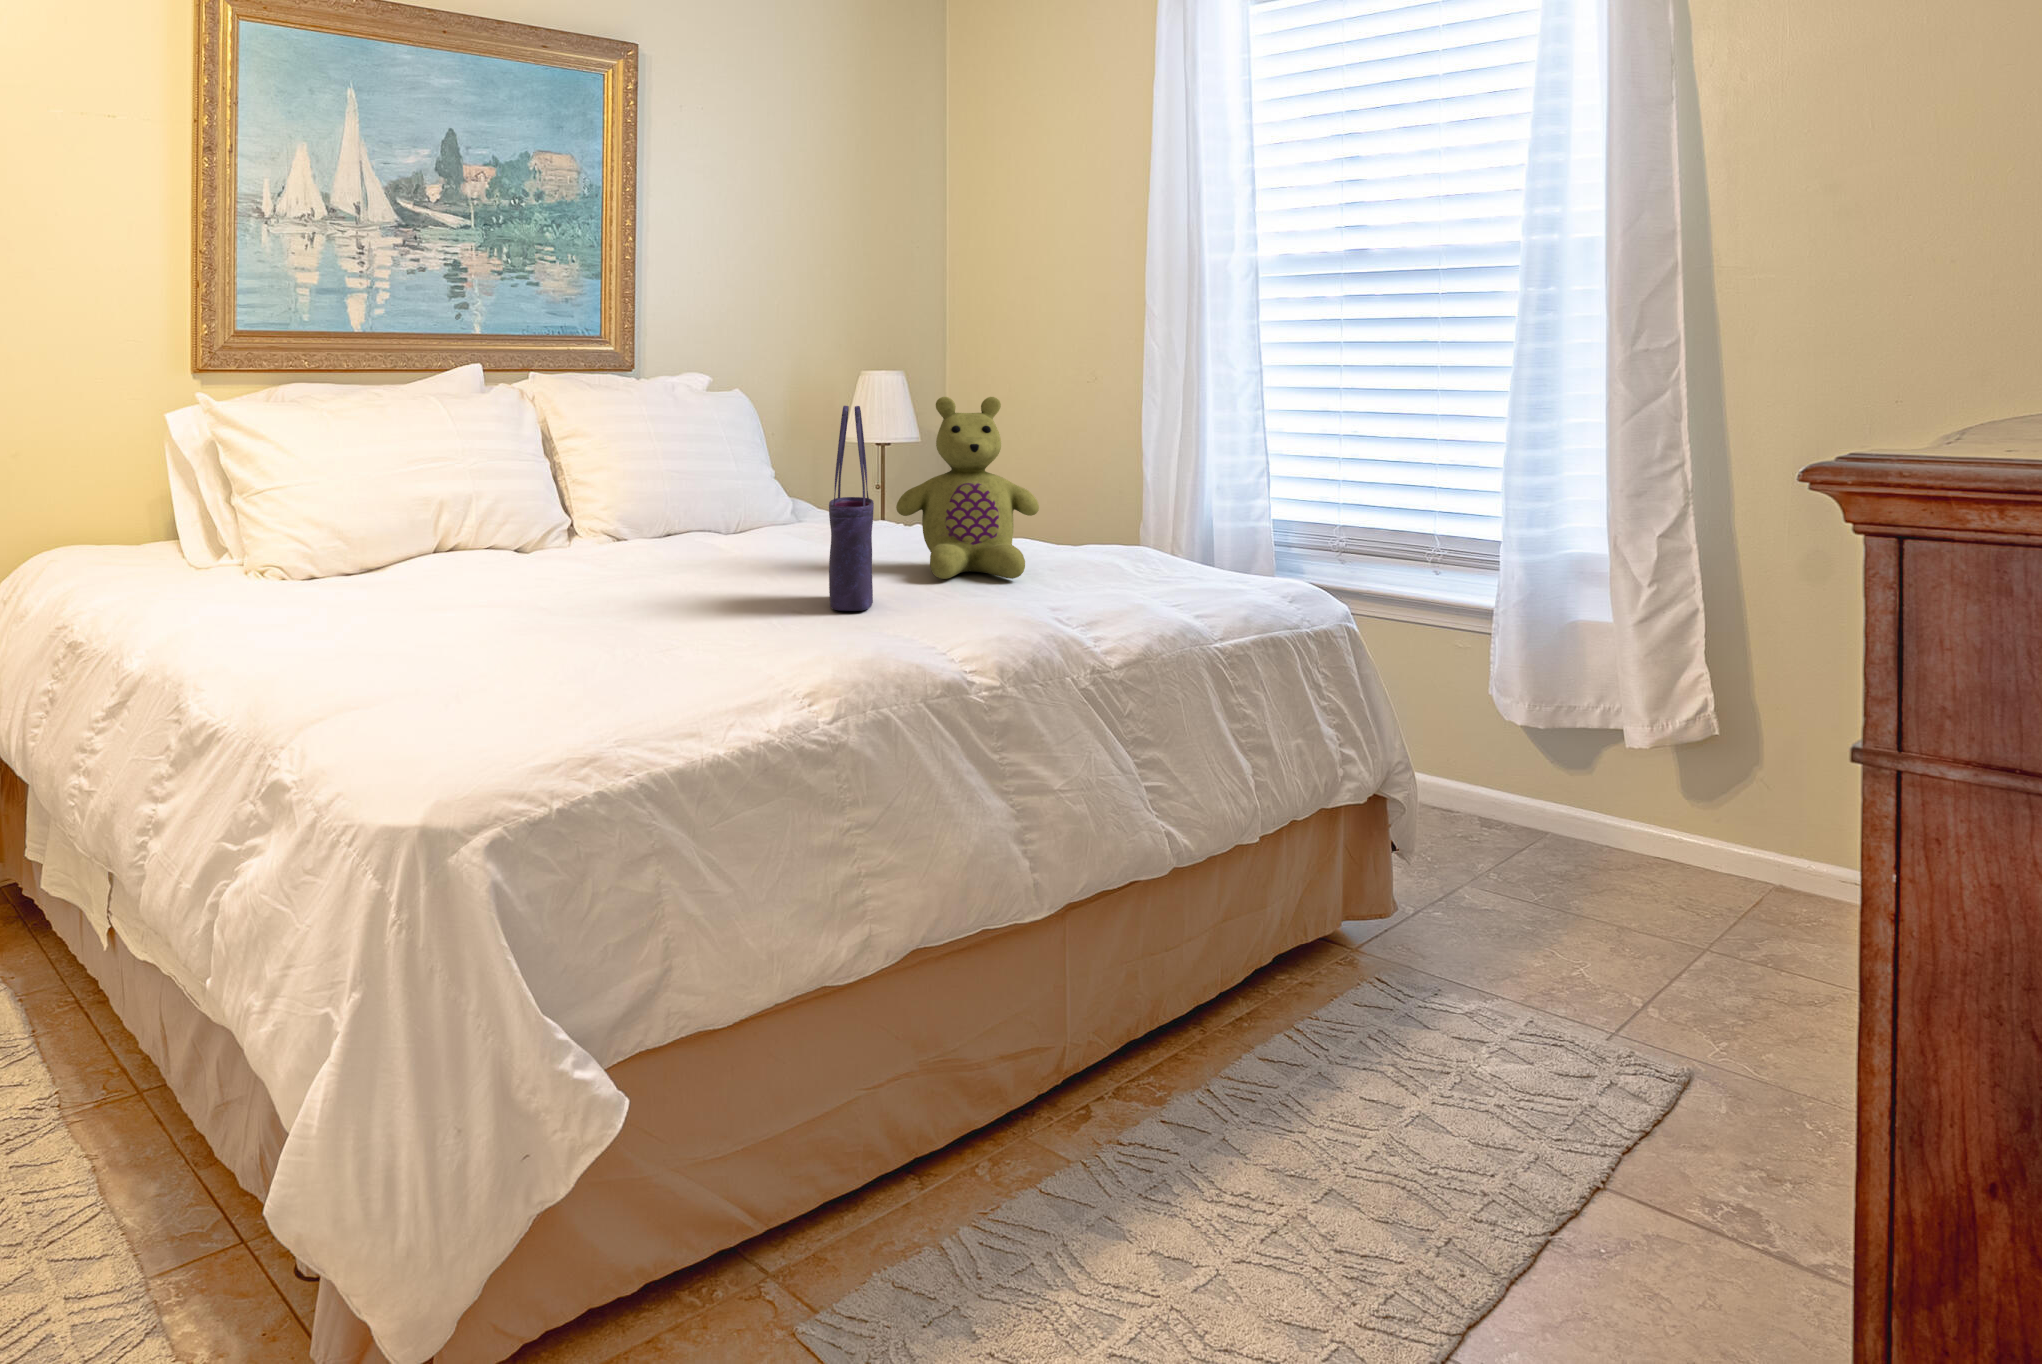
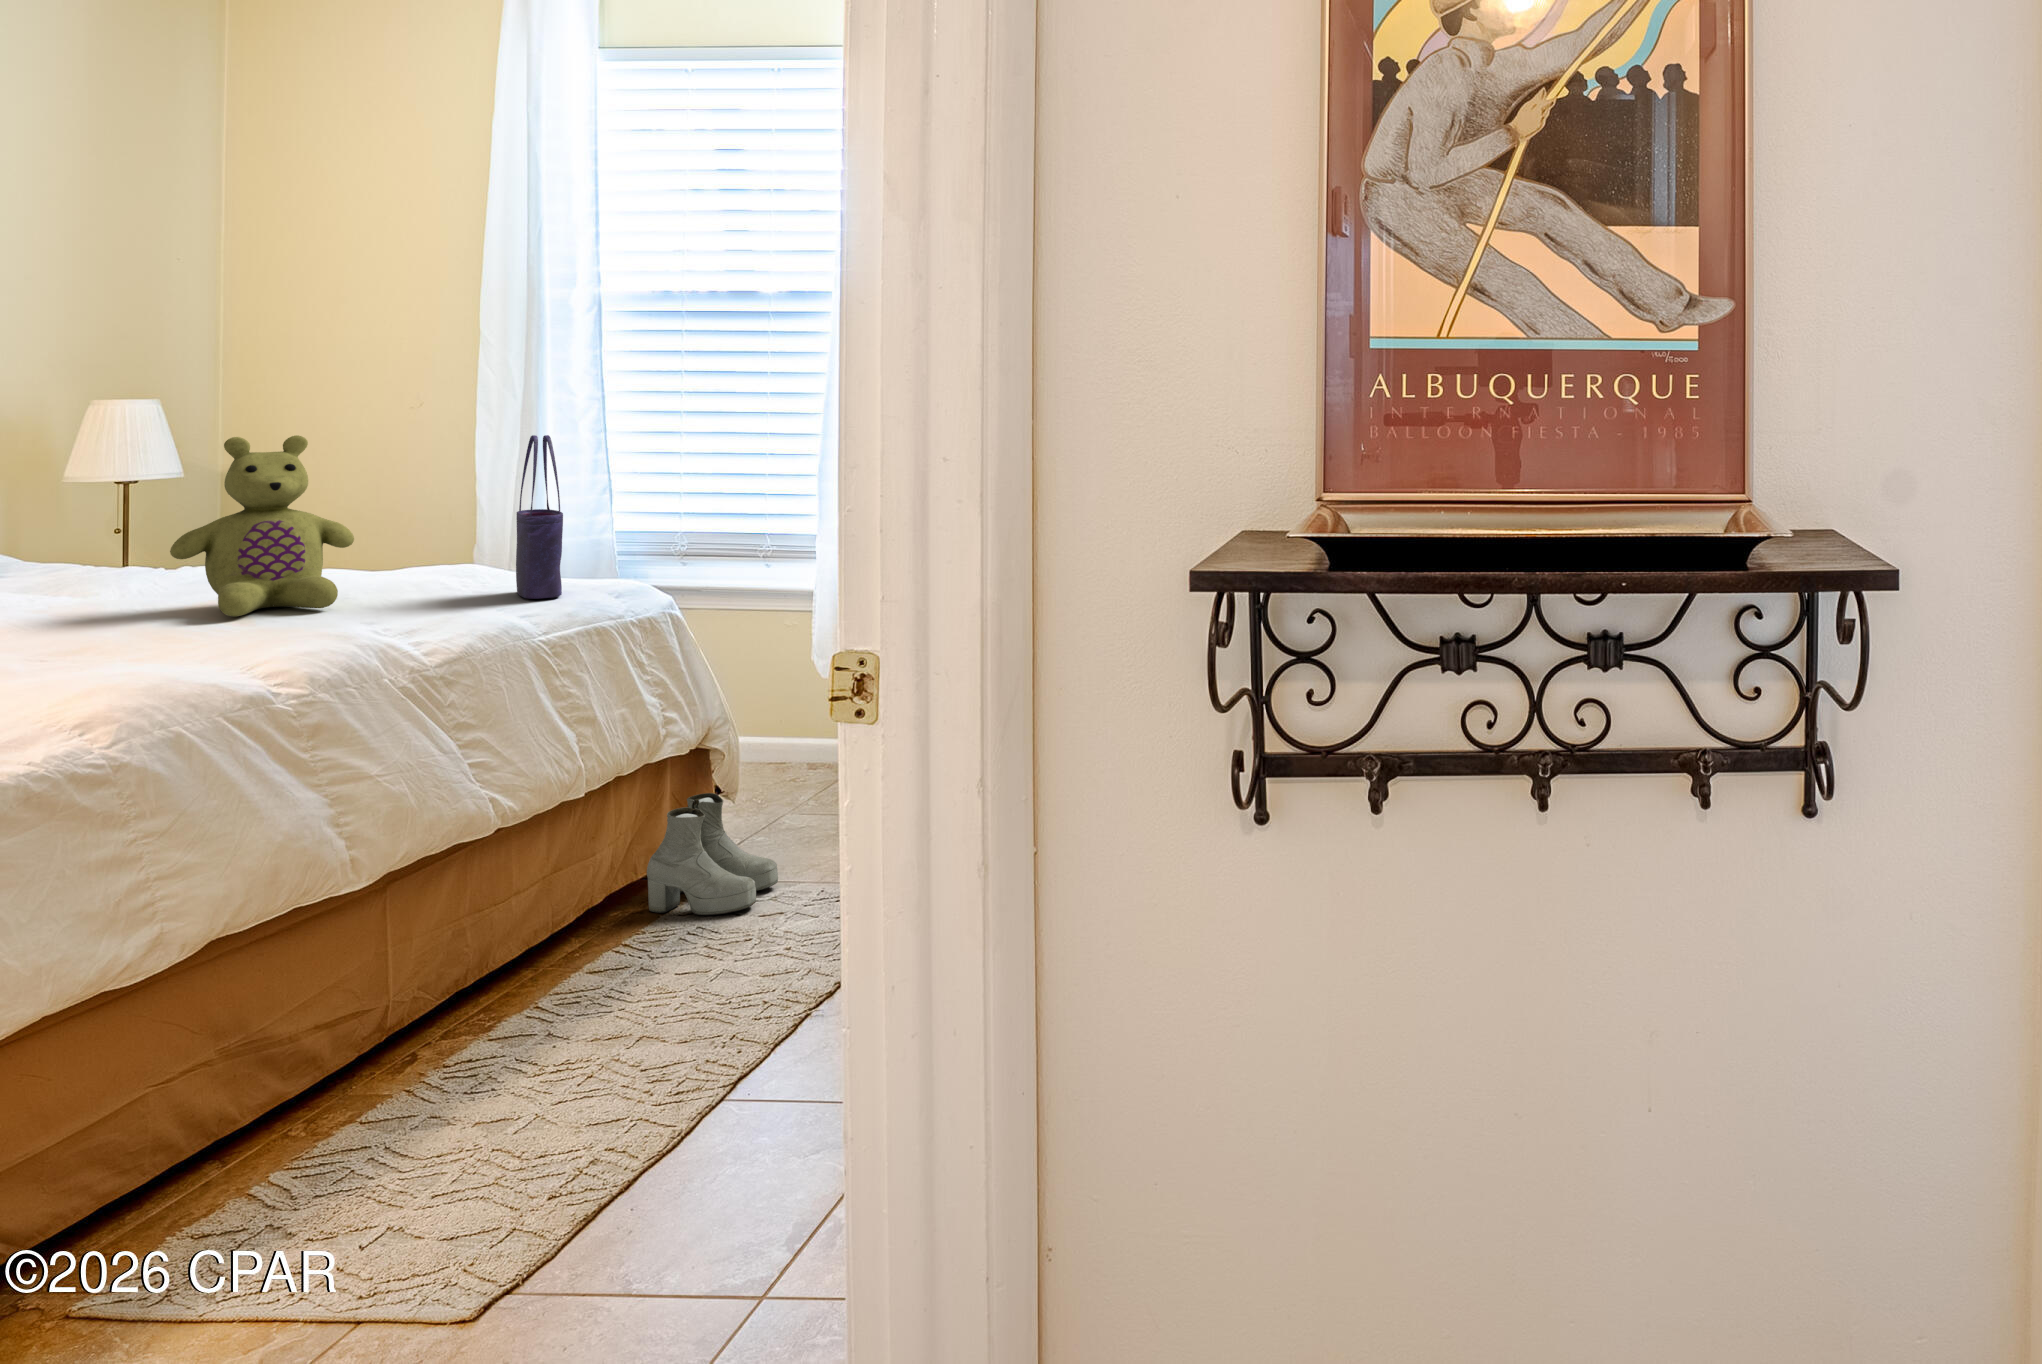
tote bag: present [829,406,874,611] -> present [516,435,563,599]
boots: none [1327,859,1486,1036] -> present [647,793,778,915]

